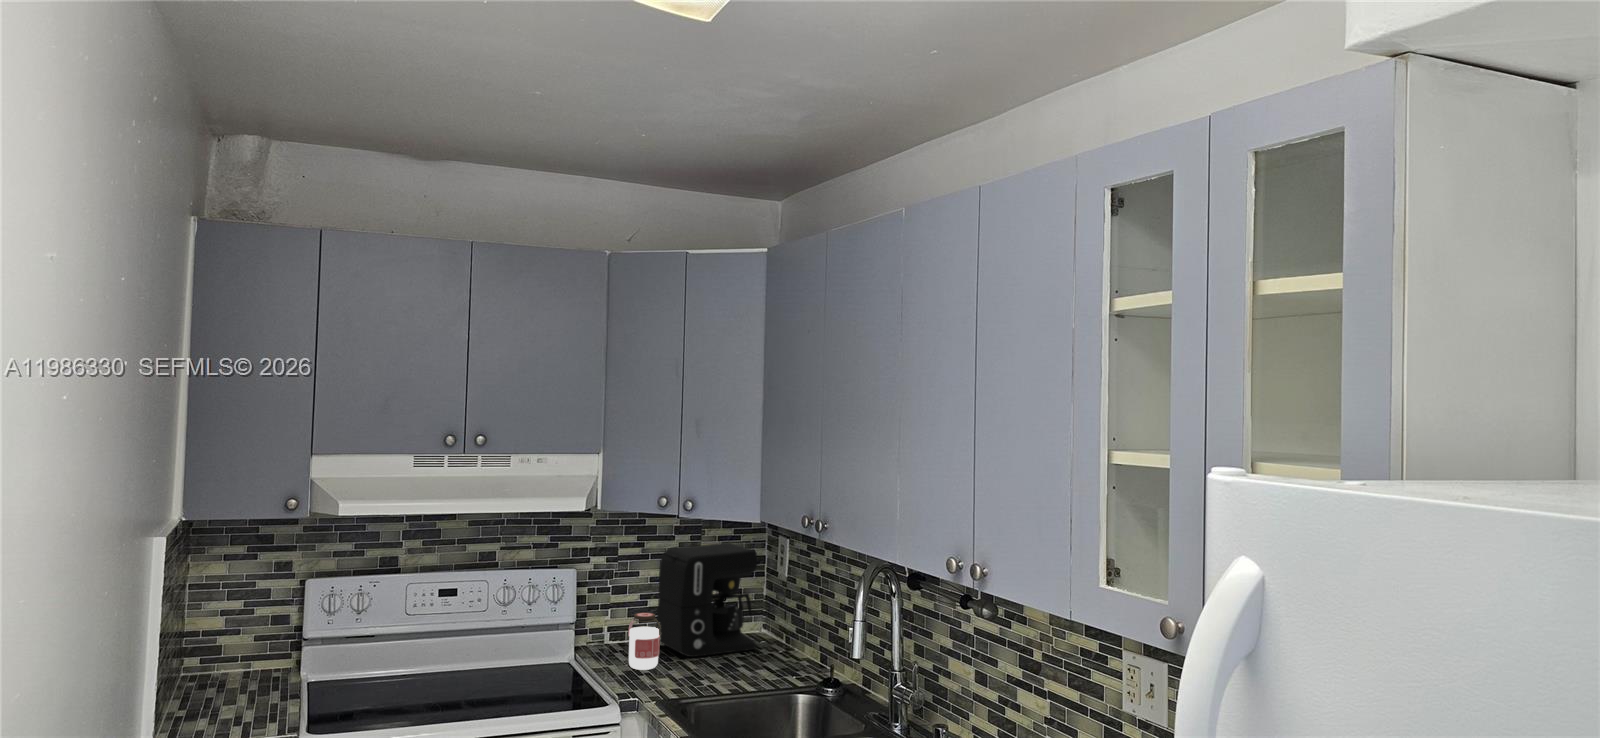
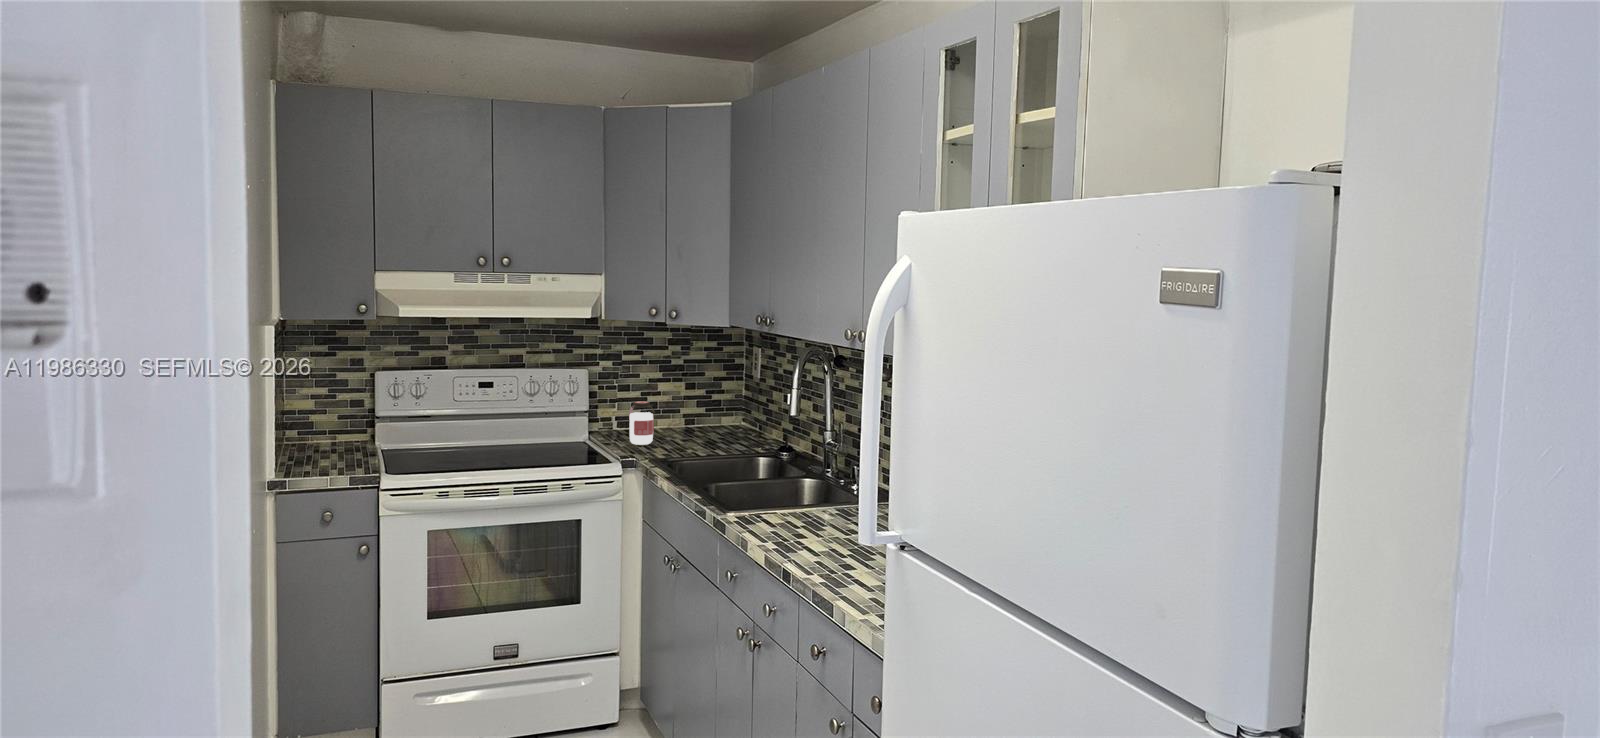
coffee maker: present [656,543,757,657] -> none [654,351,733,438]

